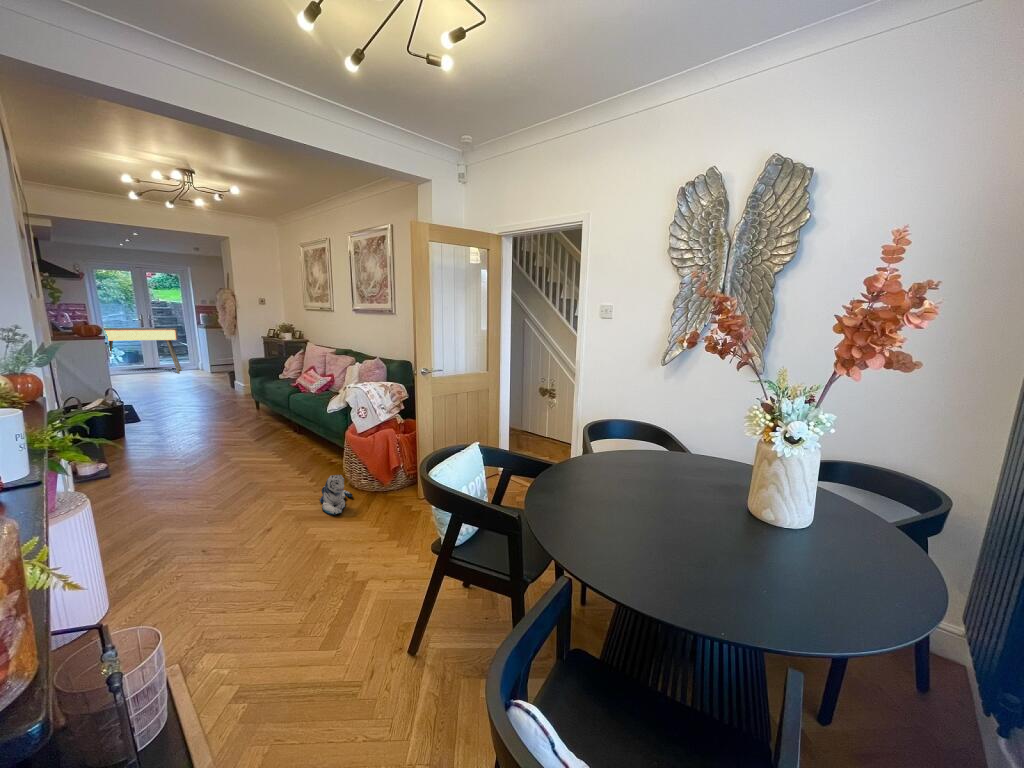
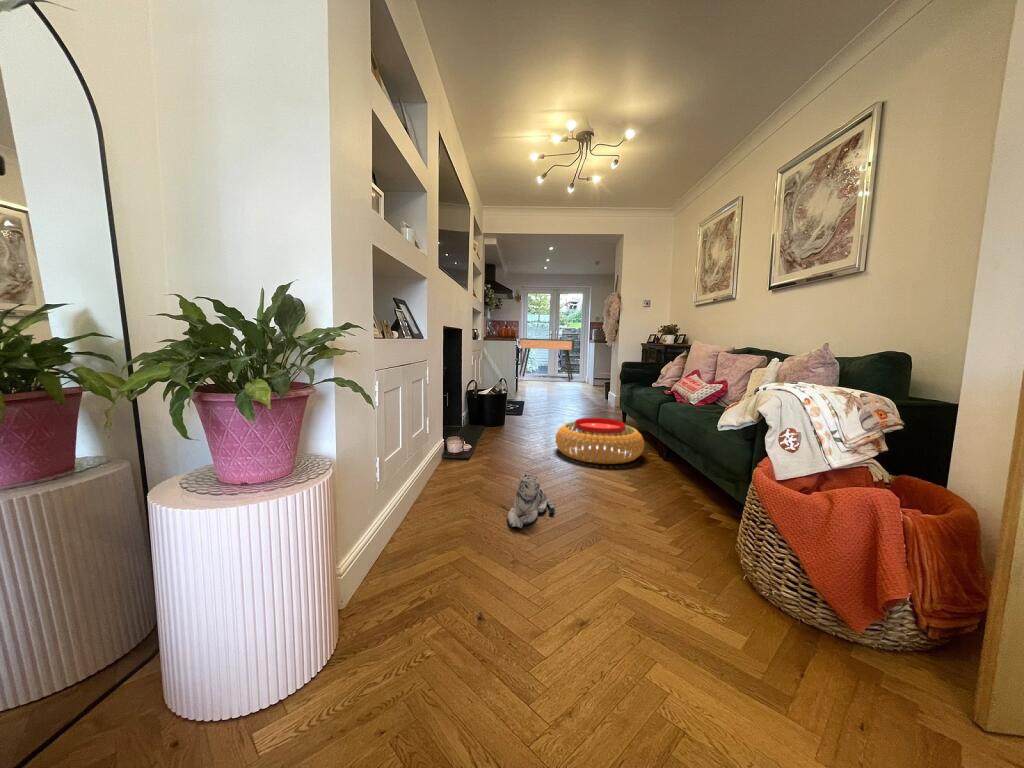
pouf: none [198,412,281,450] -> present [556,418,644,464]
plush toy: present [320,475,353,515] -> present [508,474,555,528]

